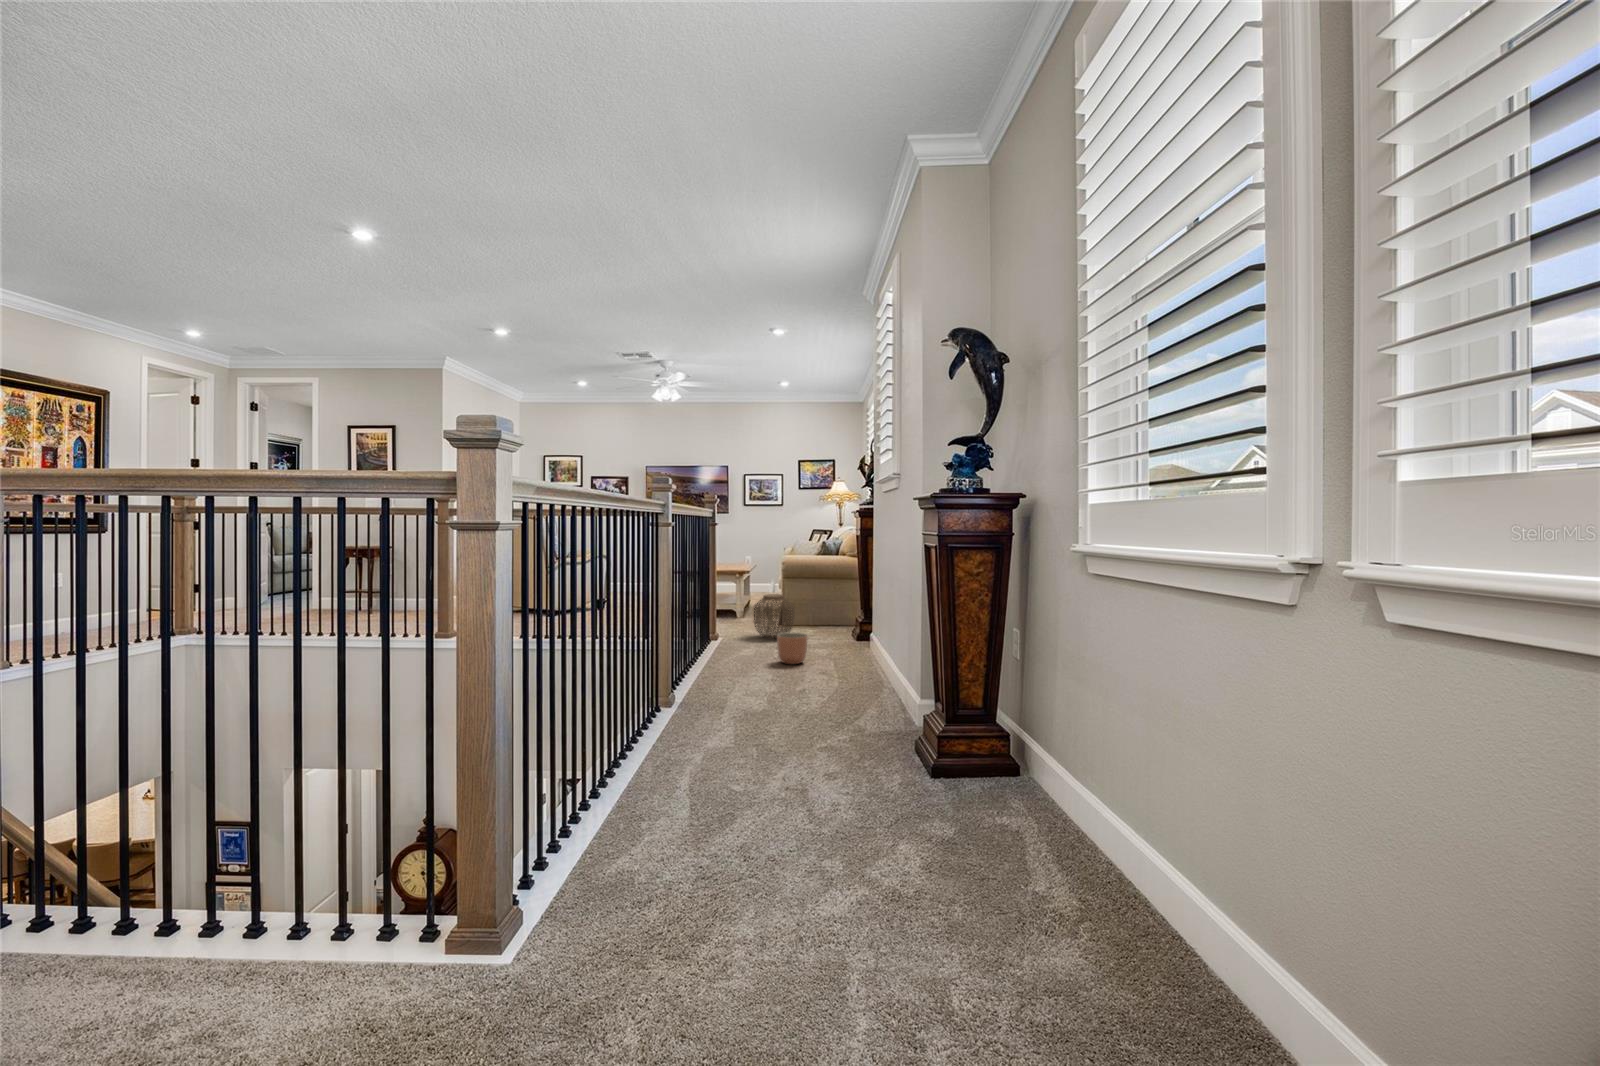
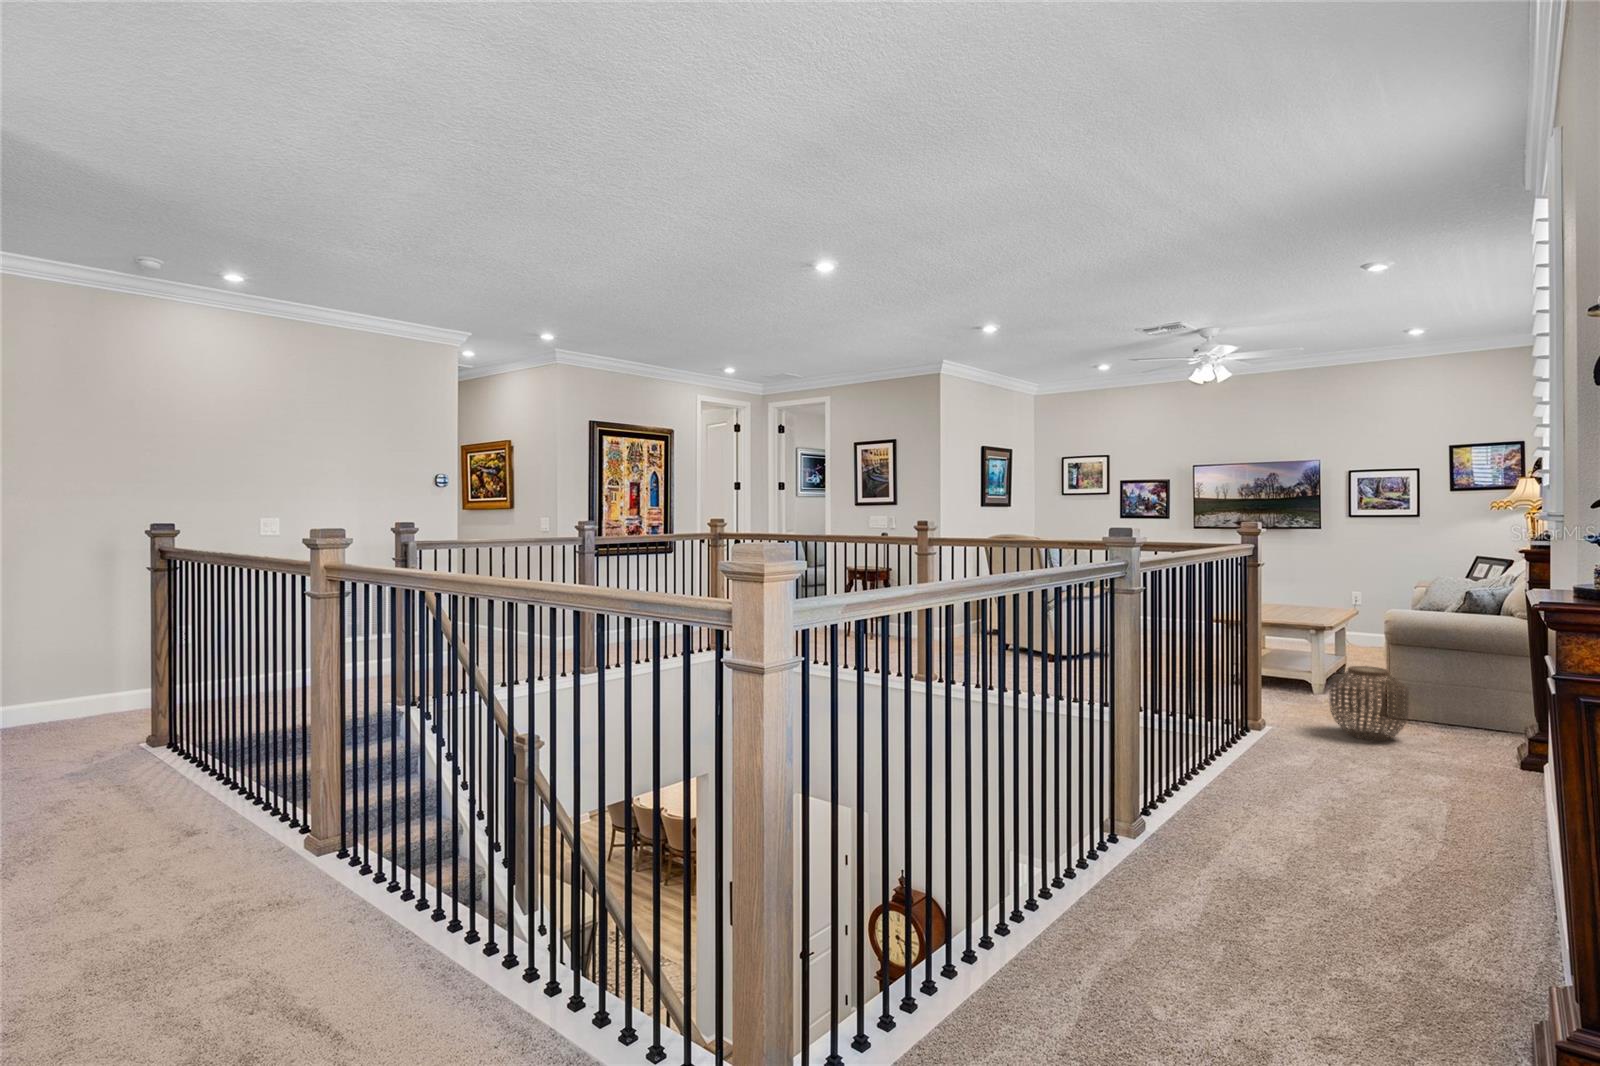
planter: present [777,633,808,664] -> none [1355,739,1417,795]

